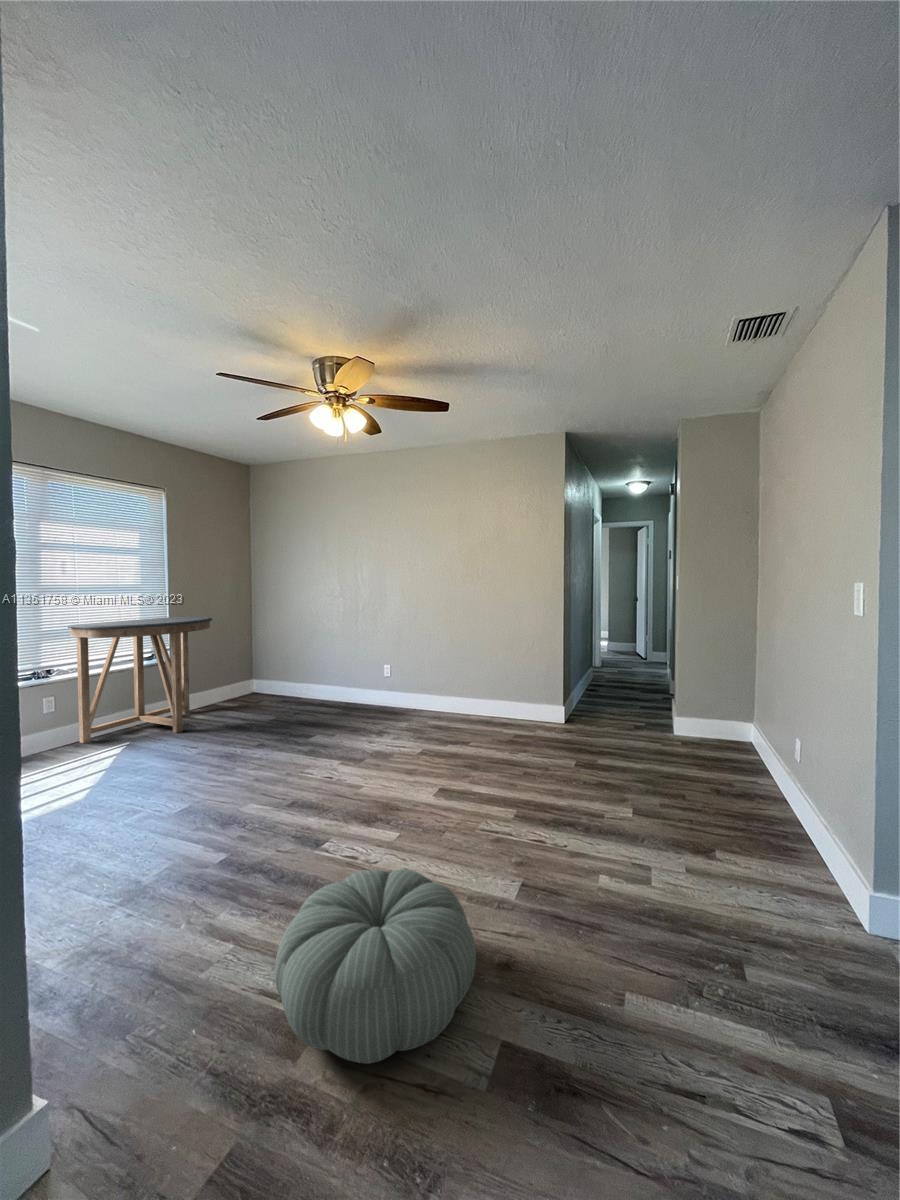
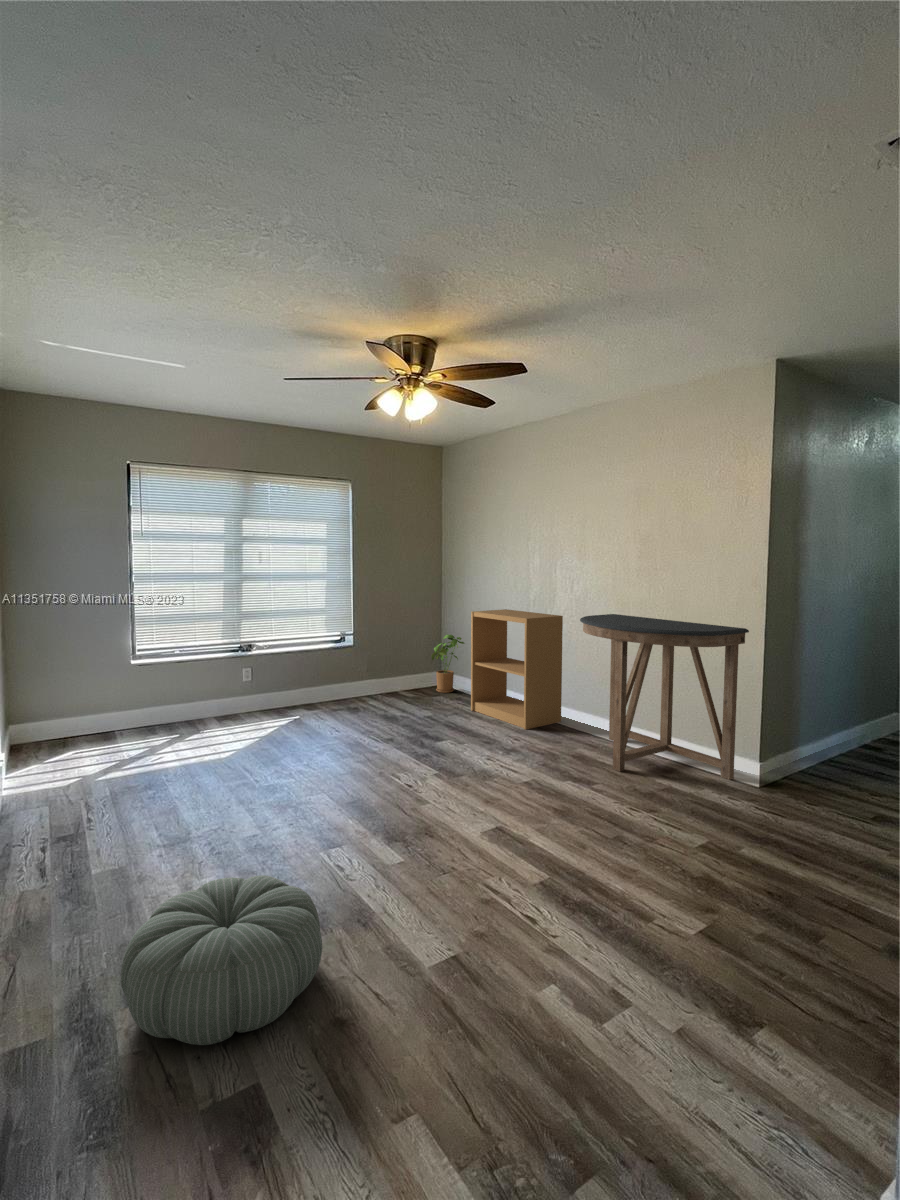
console table: present [68,616,212,743] -> present [580,614,749,780]
bookshelf: none [306,617,391,716] -> present [471,609,563,730]
house plant: none [250,644,283,699] -> present [432,635,464,693]

